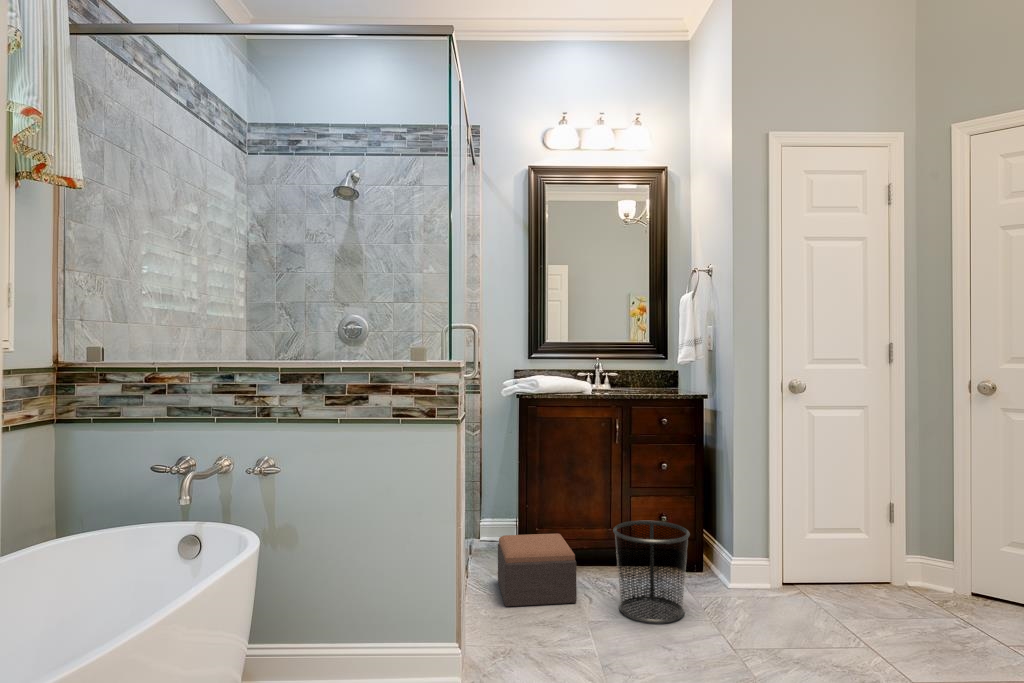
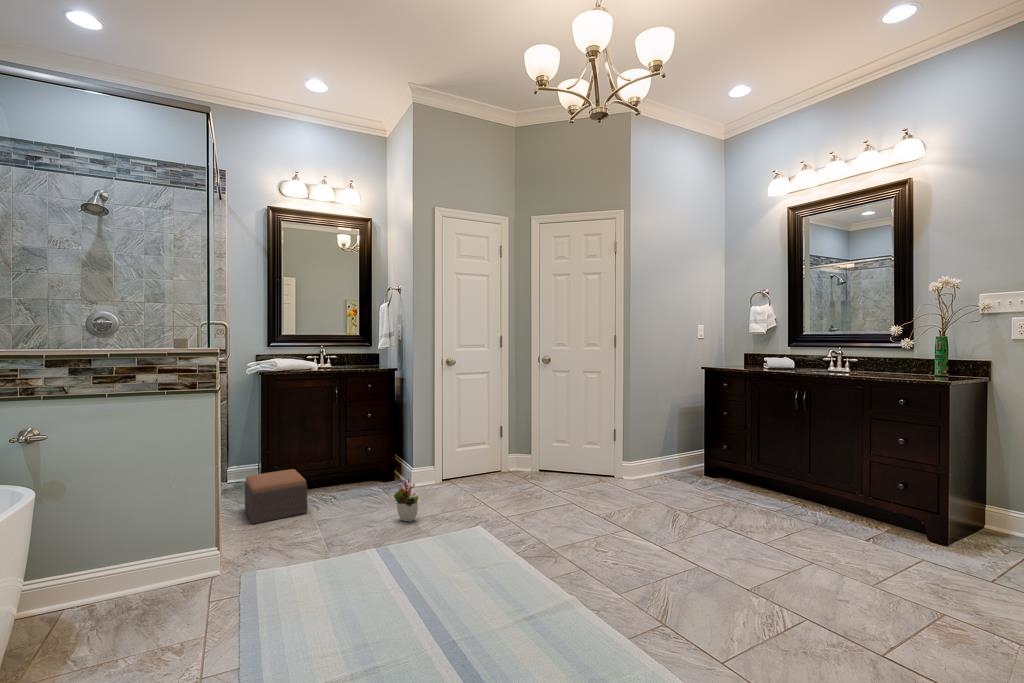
waste bin: present [613,521,690,623] -> none [333,451,385,516]
decorative plant: none [706,577,748,651] -> present [394,478,418,521]

